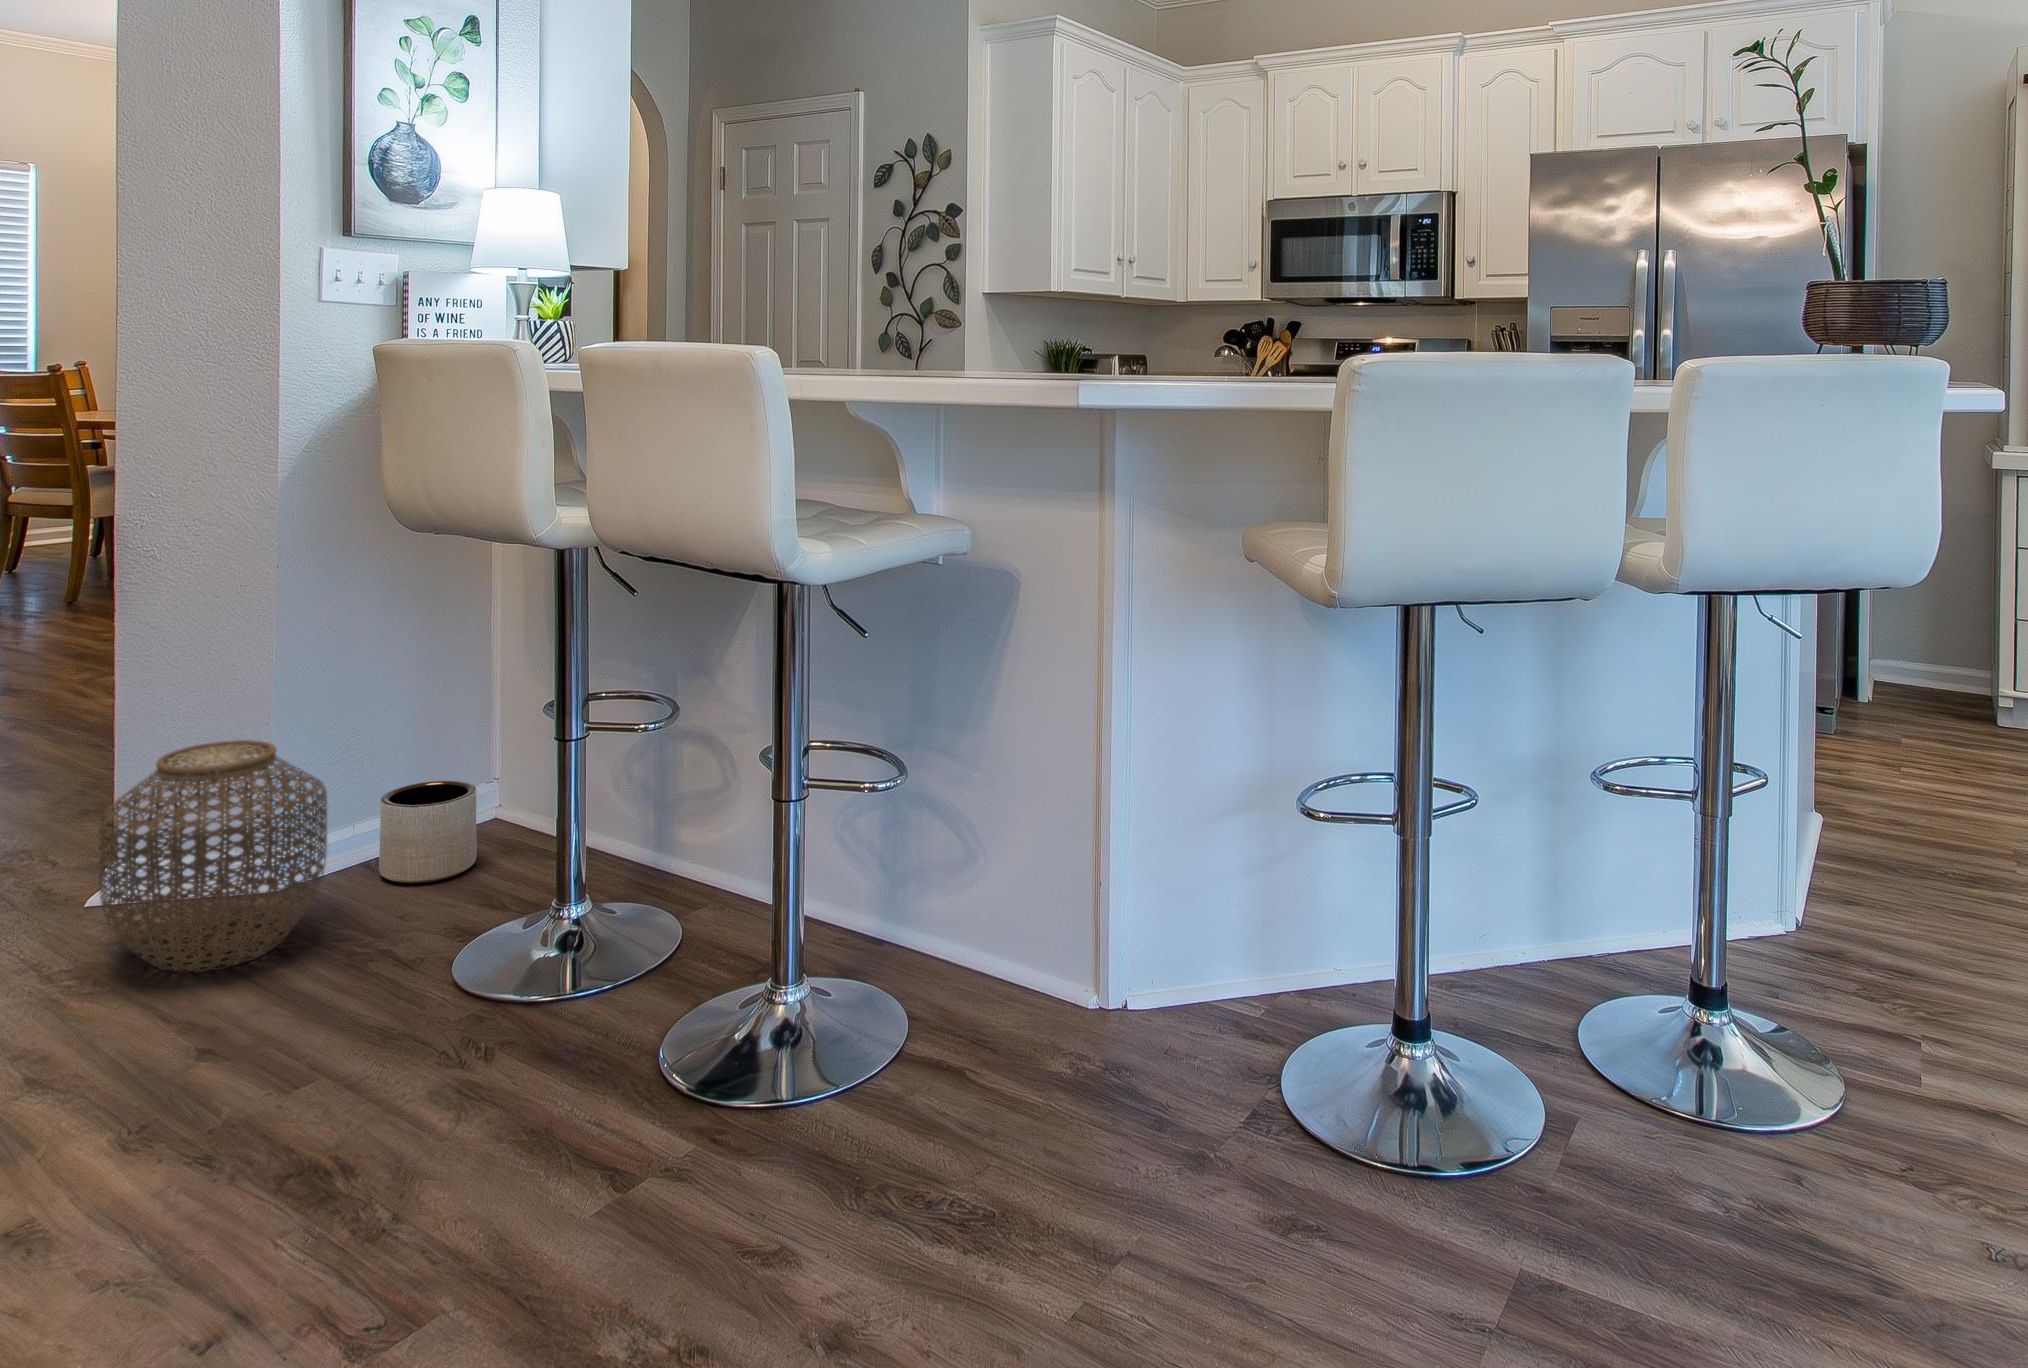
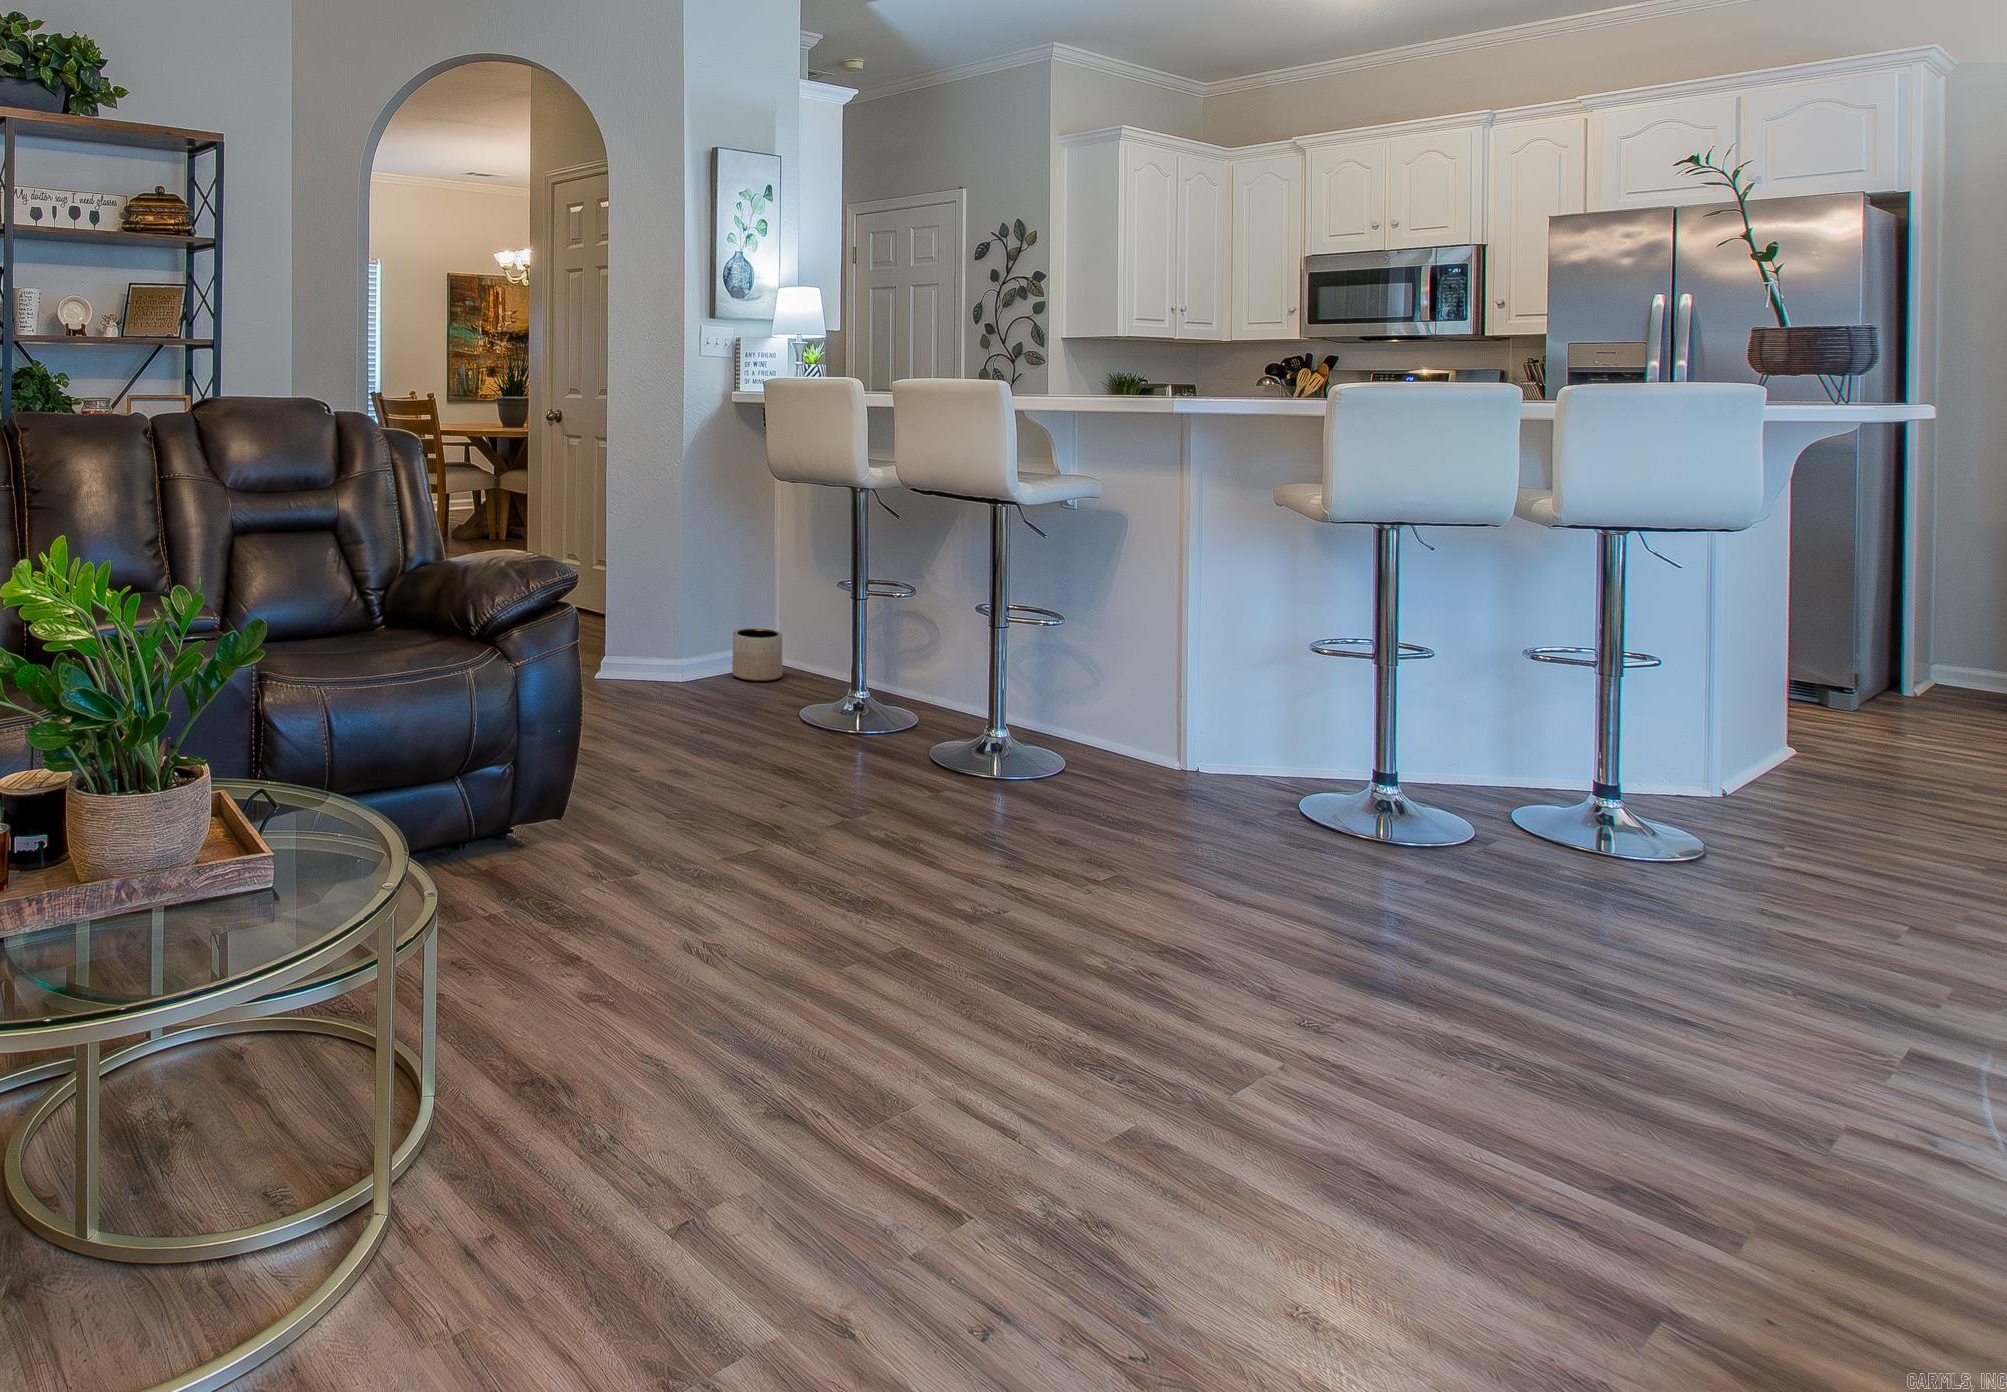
woven basket: present [99,740,327,971] -> none [624,589,724,702]

